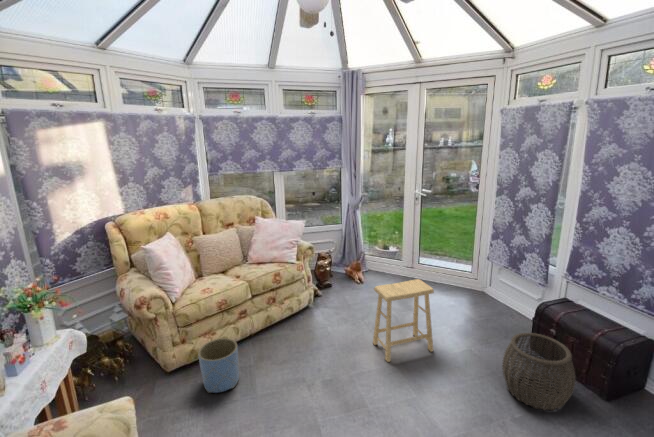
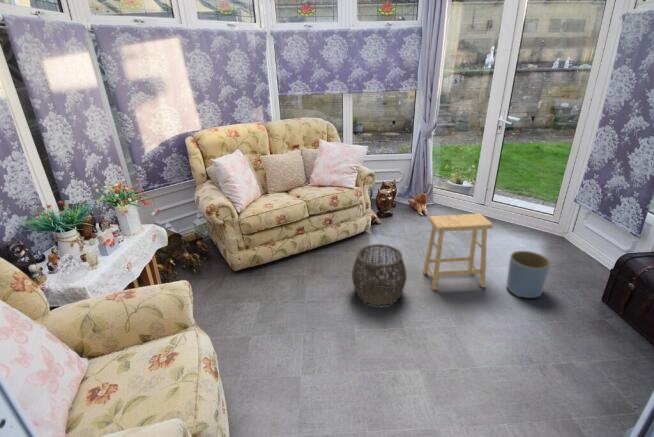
woven basket: present [502,333,576,411] -> present [352,244,406,305]
planter: present [198,338,239,393] -> present [507,251,551,298]

